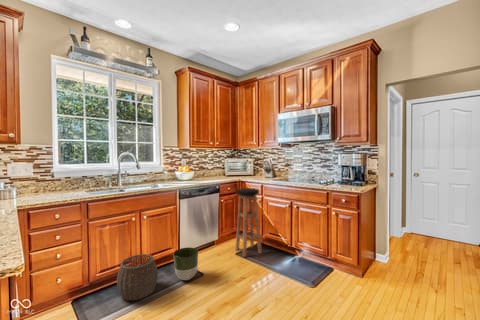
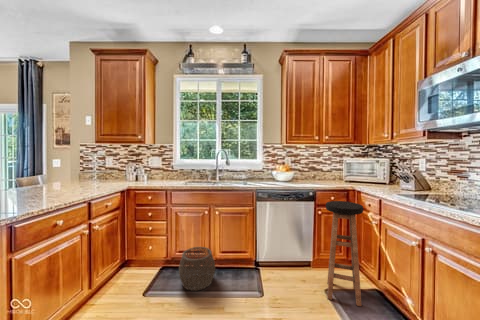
planter: present [174,247,198,280] -> none [229,256,255,294]

